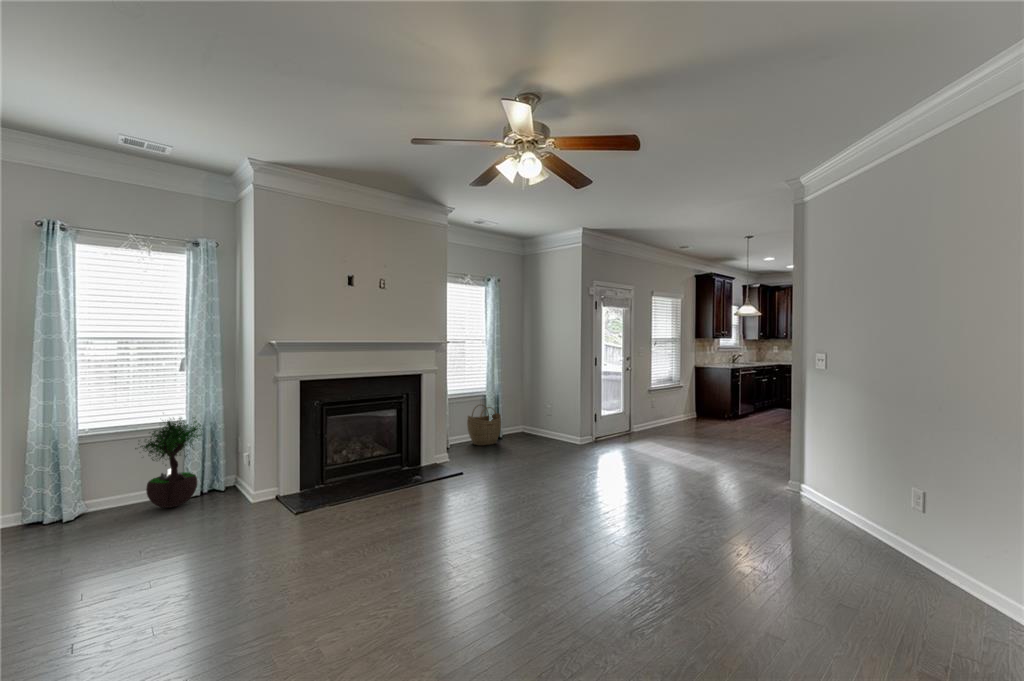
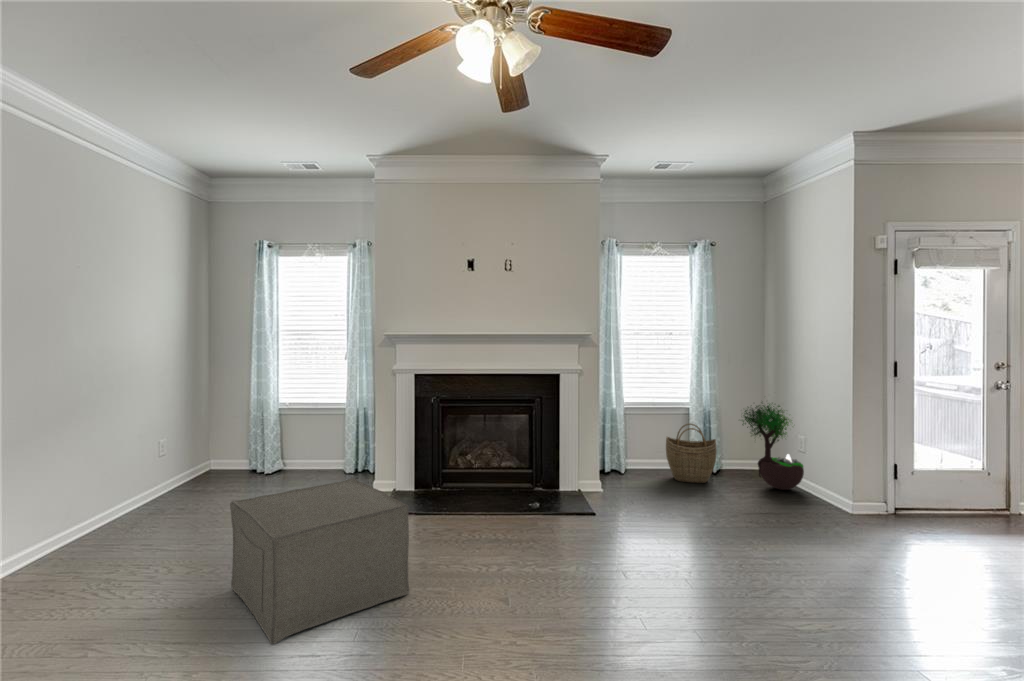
potted tree: present [135,418,202,508] -> present [742,404,804,490]
ottoman: none [295,477,445,605] -> present [230,478,409,644]

